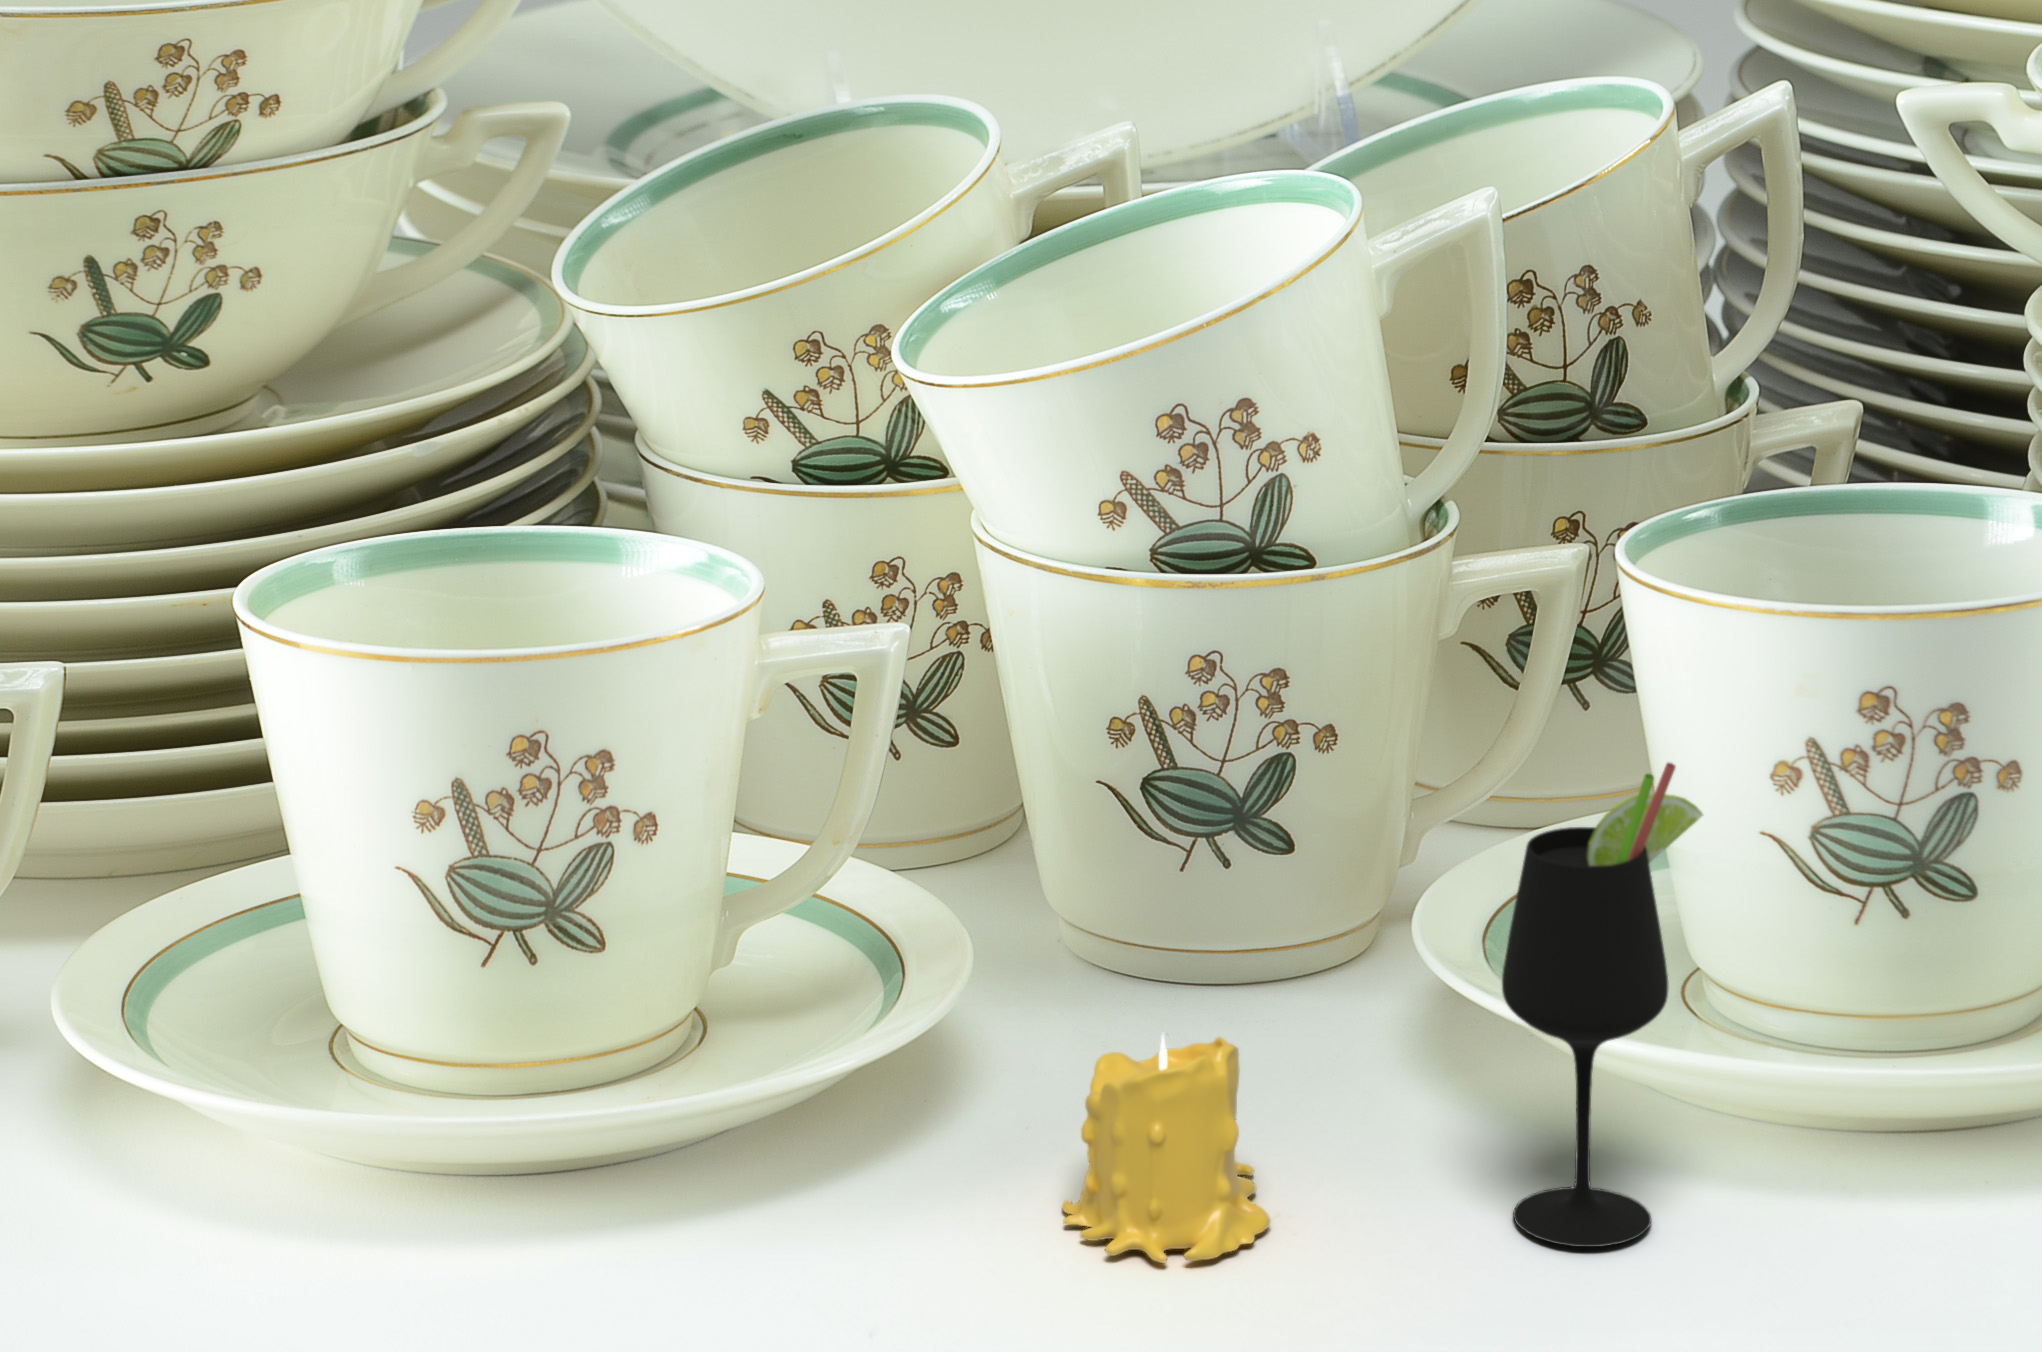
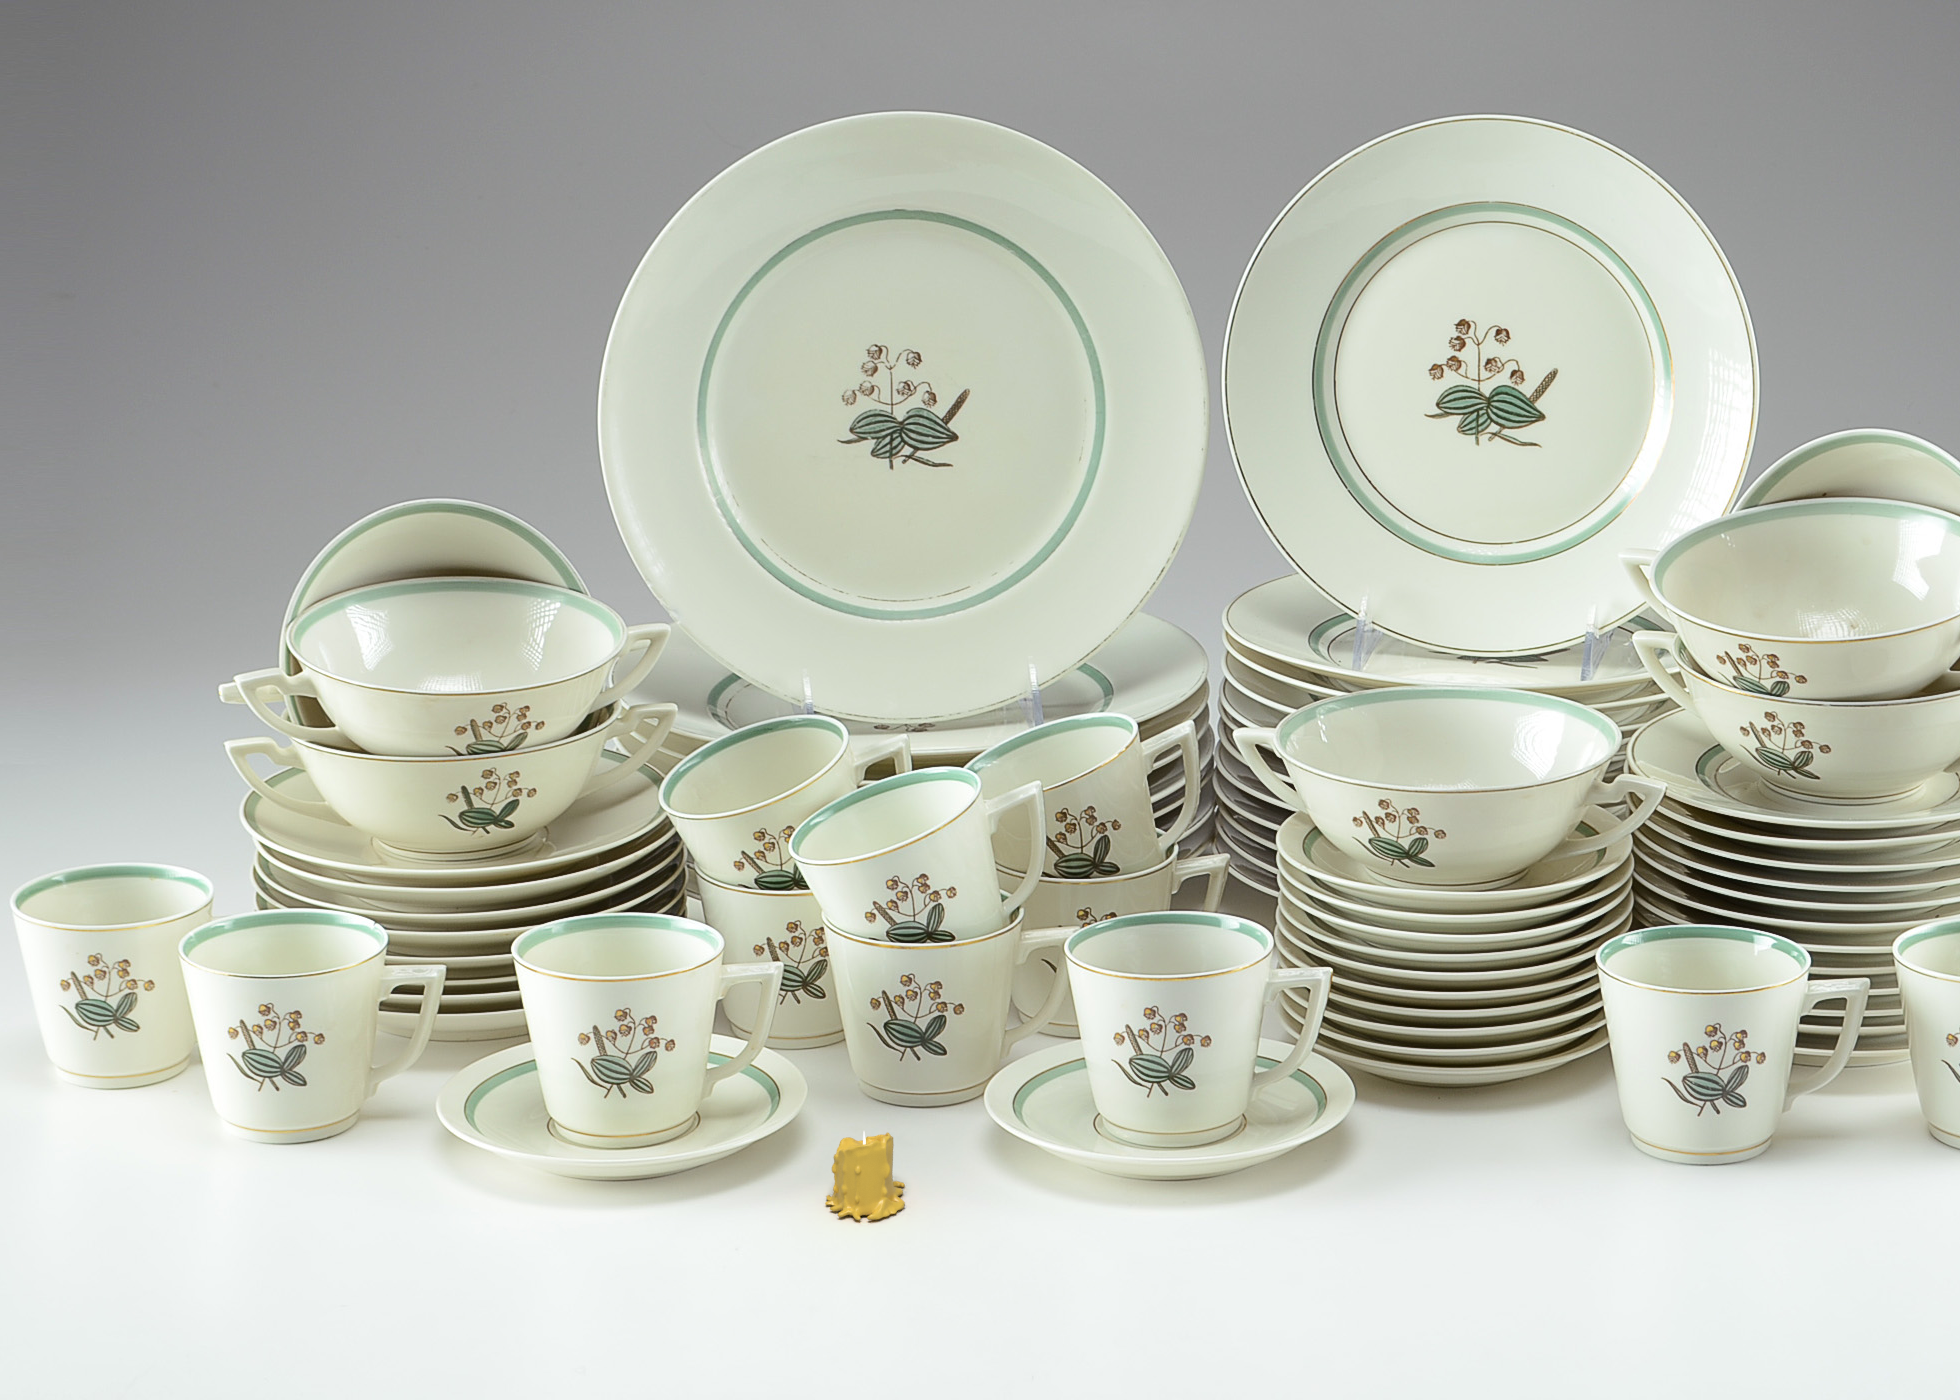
wine glass: present [1502,763,1703,1247] -> none [992,1033,1067,1218]

